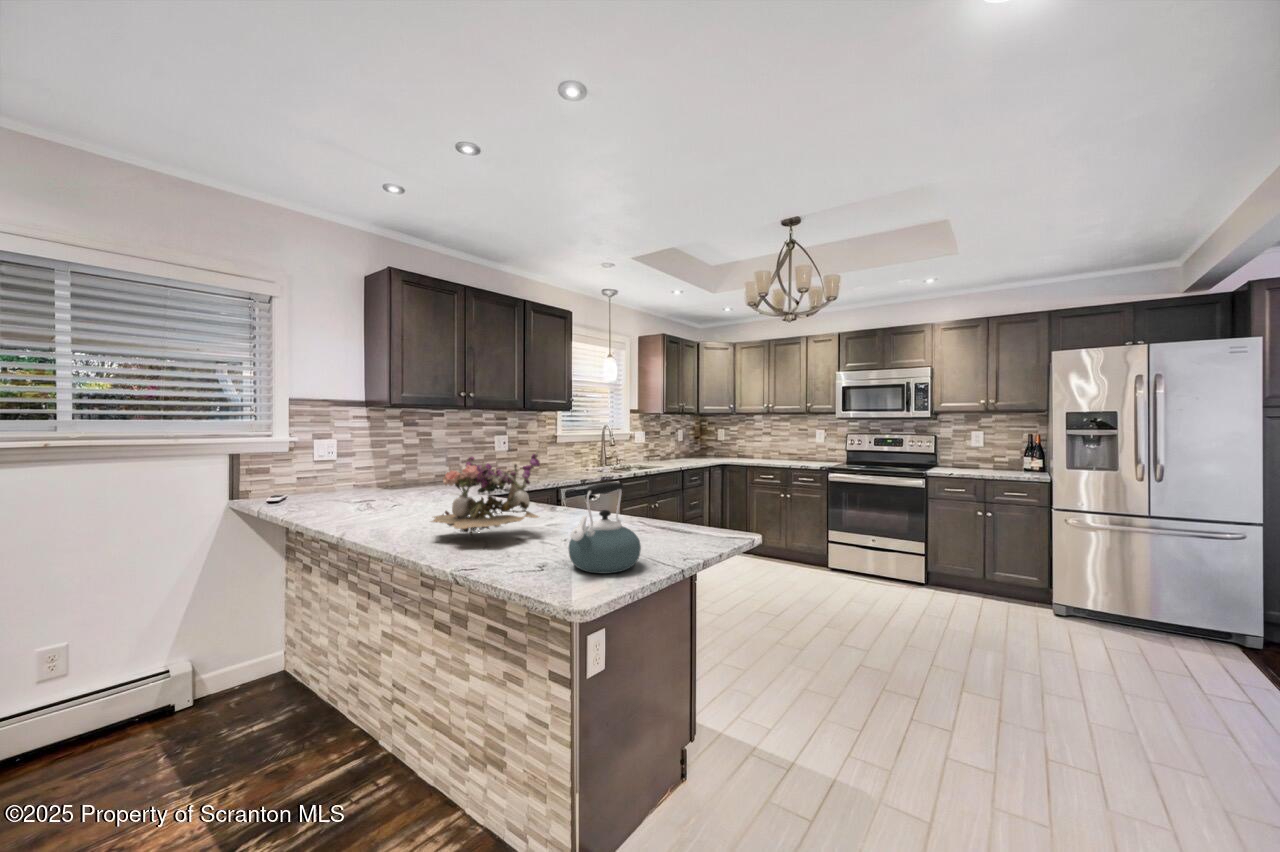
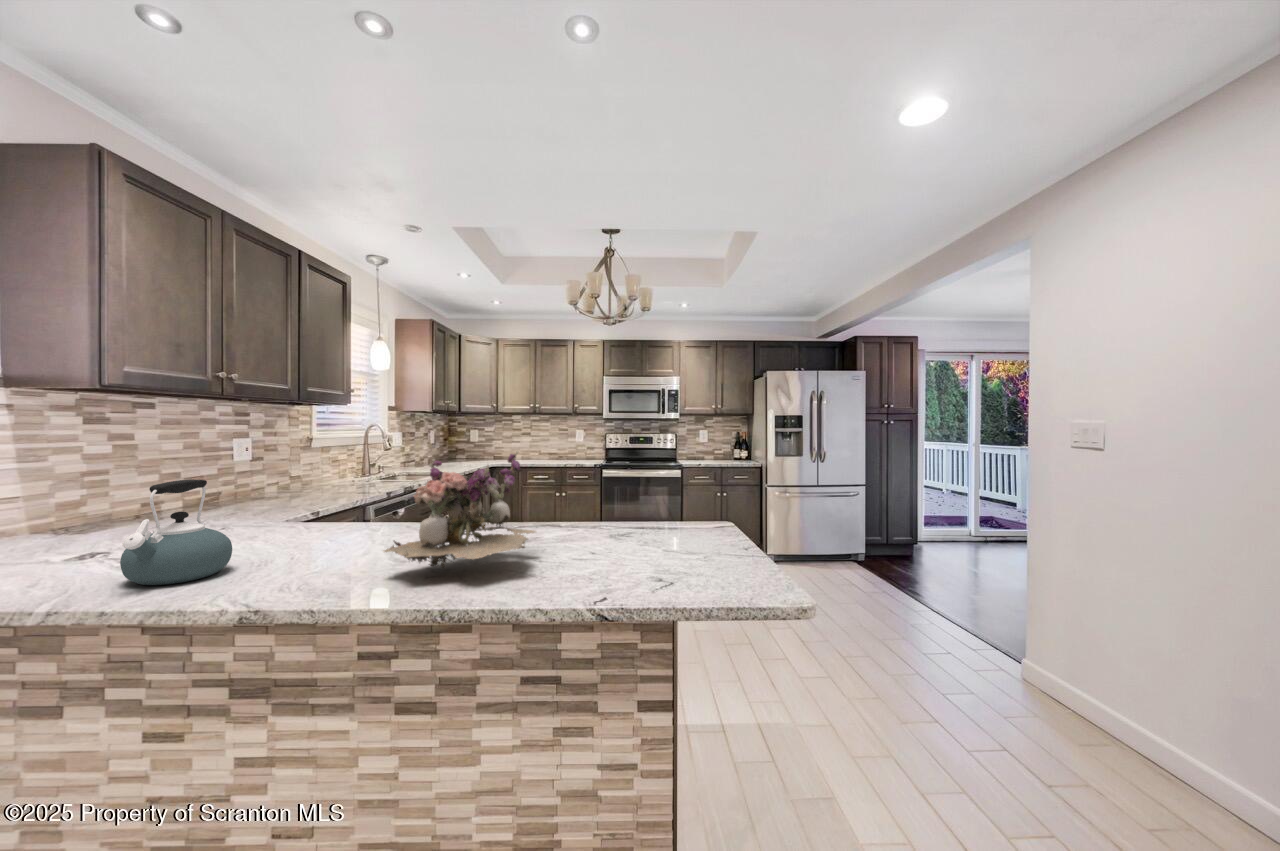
kettle: present [569,482,641,574] -> present [120,480,232,585]

